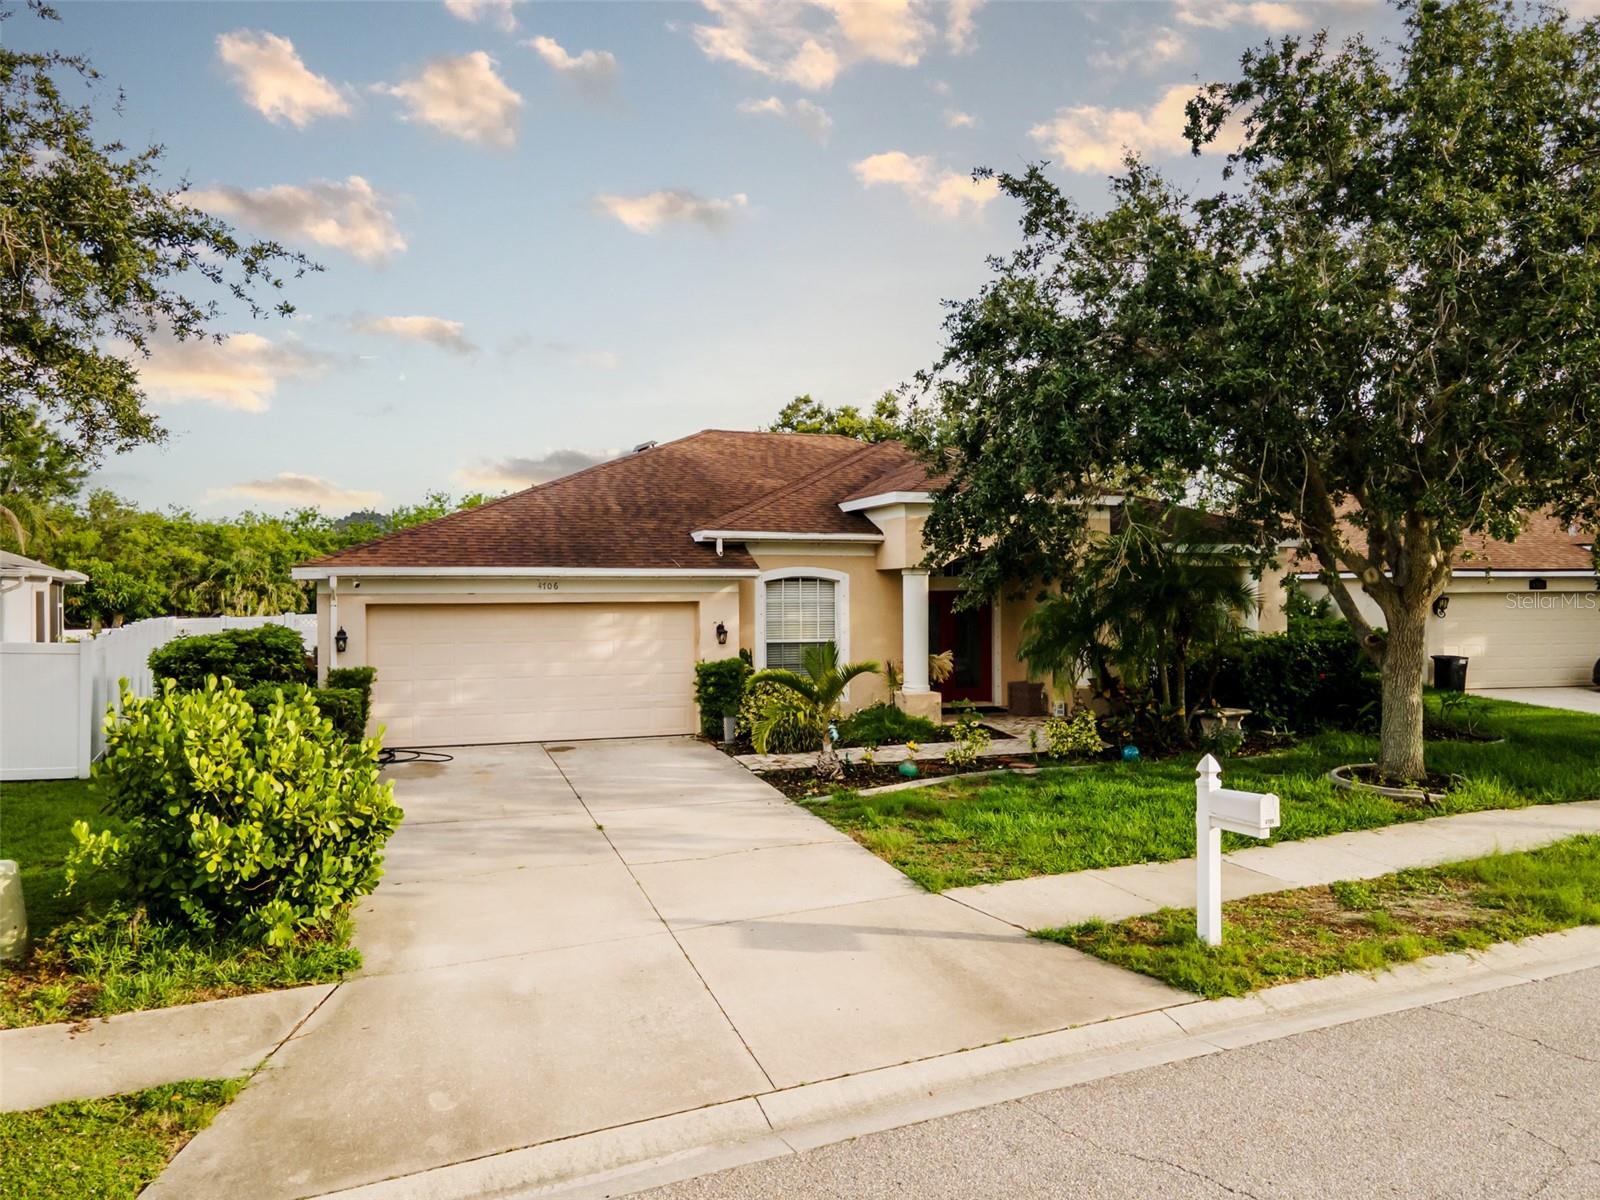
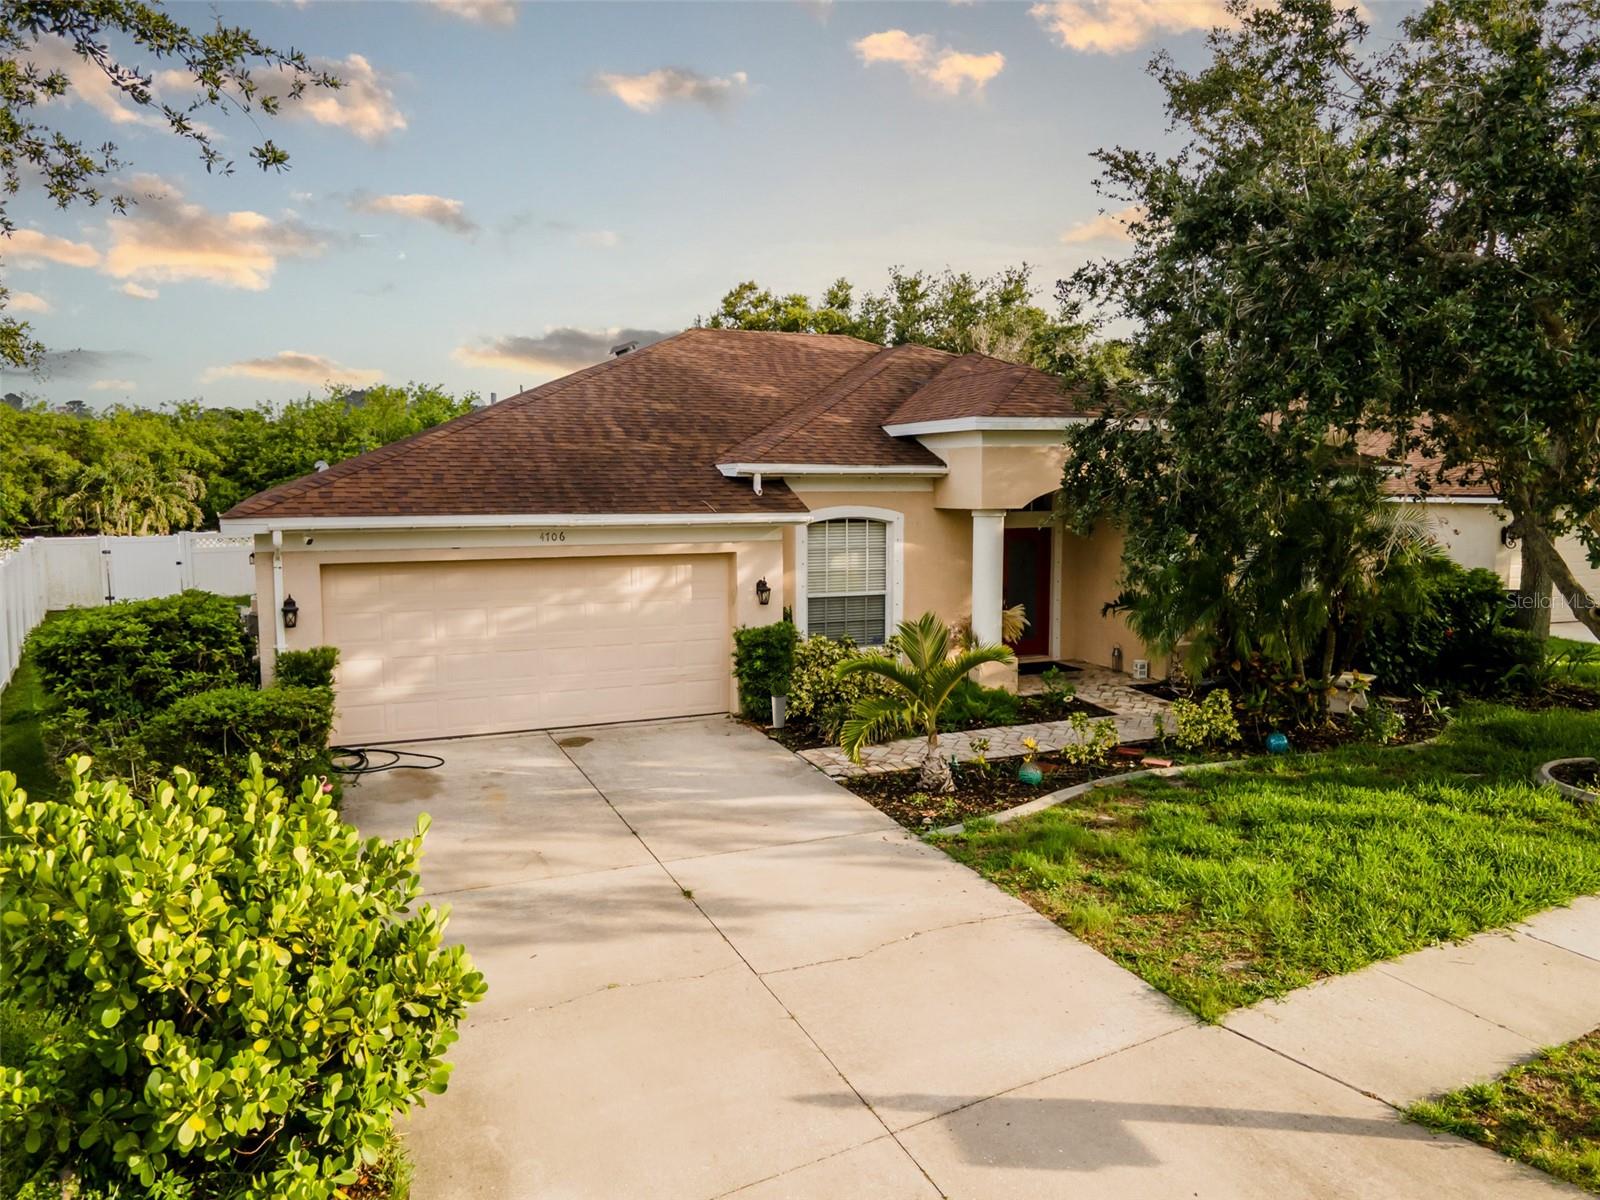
wooden crate: present [1007,680,1054,716] -> none [1080,637,1136,681]

